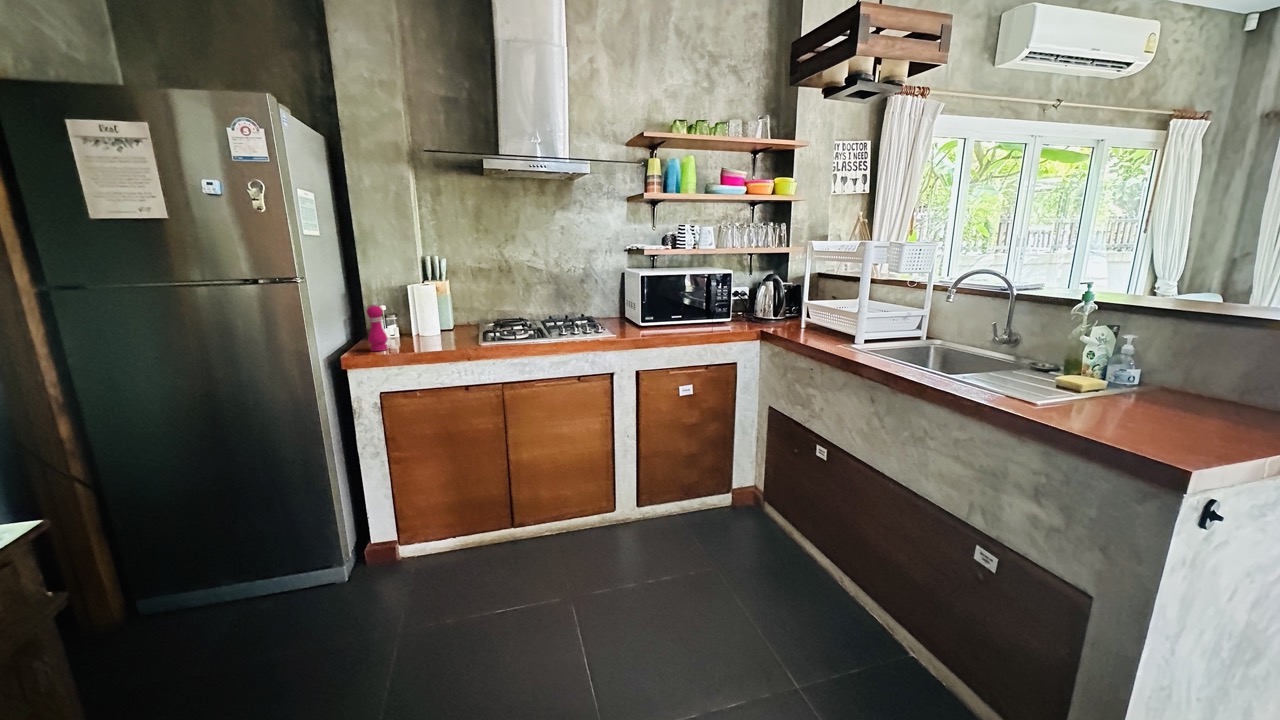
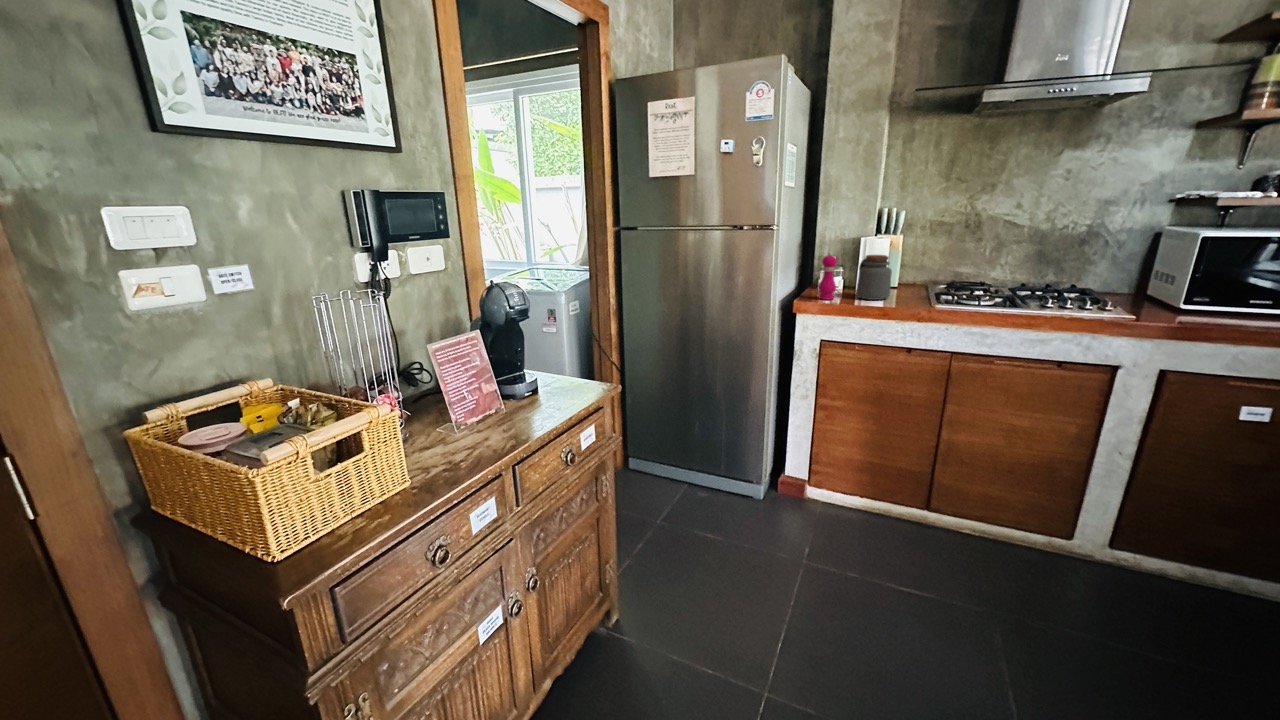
jar: none [408,302,443,345] -> present [856,255,892,300]

